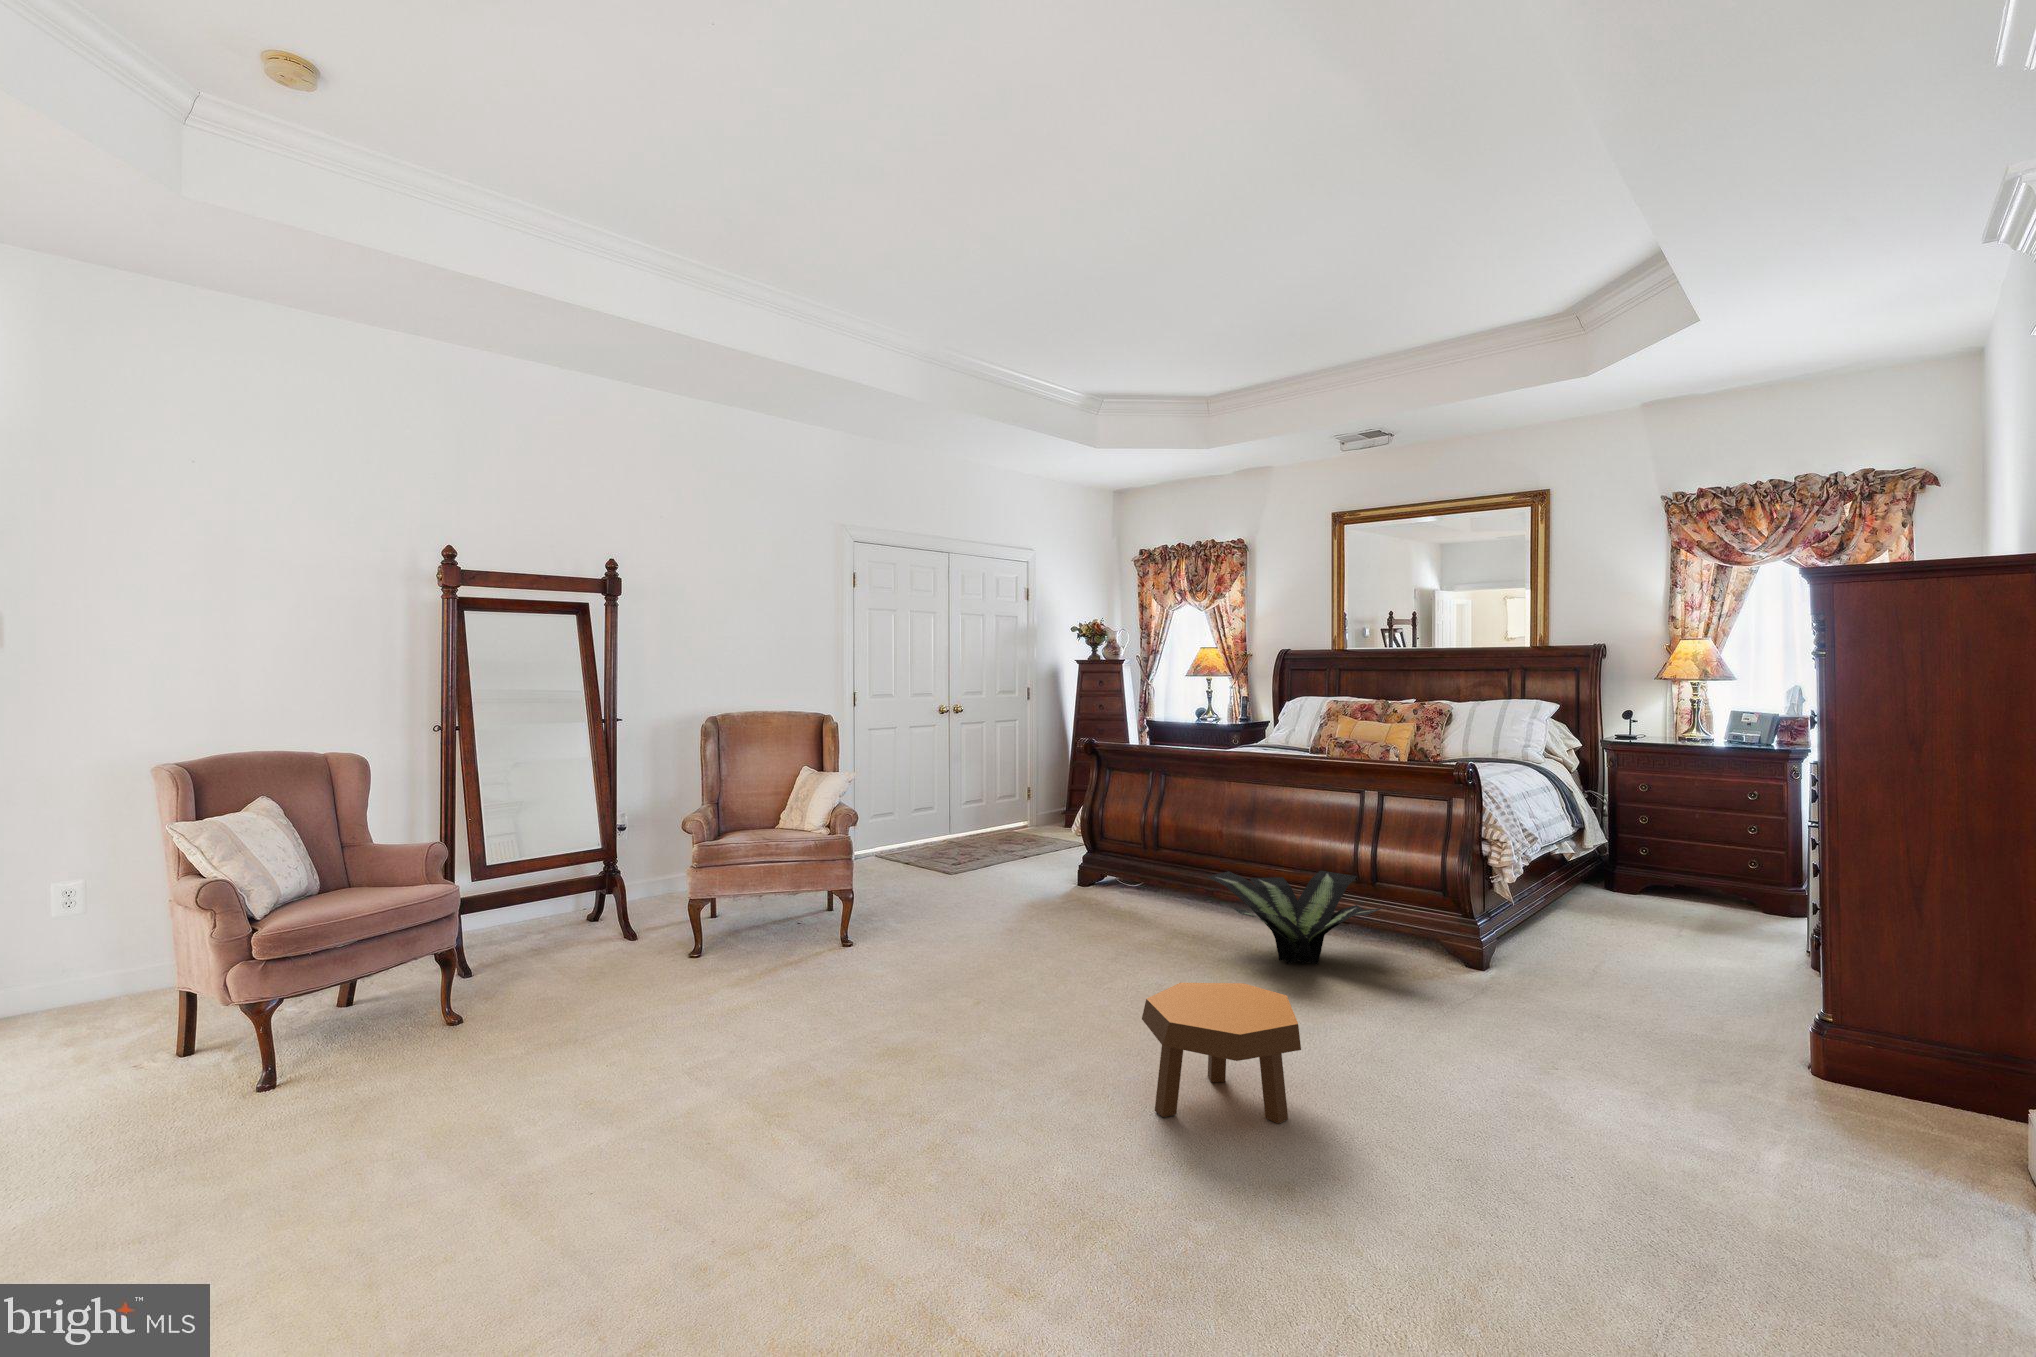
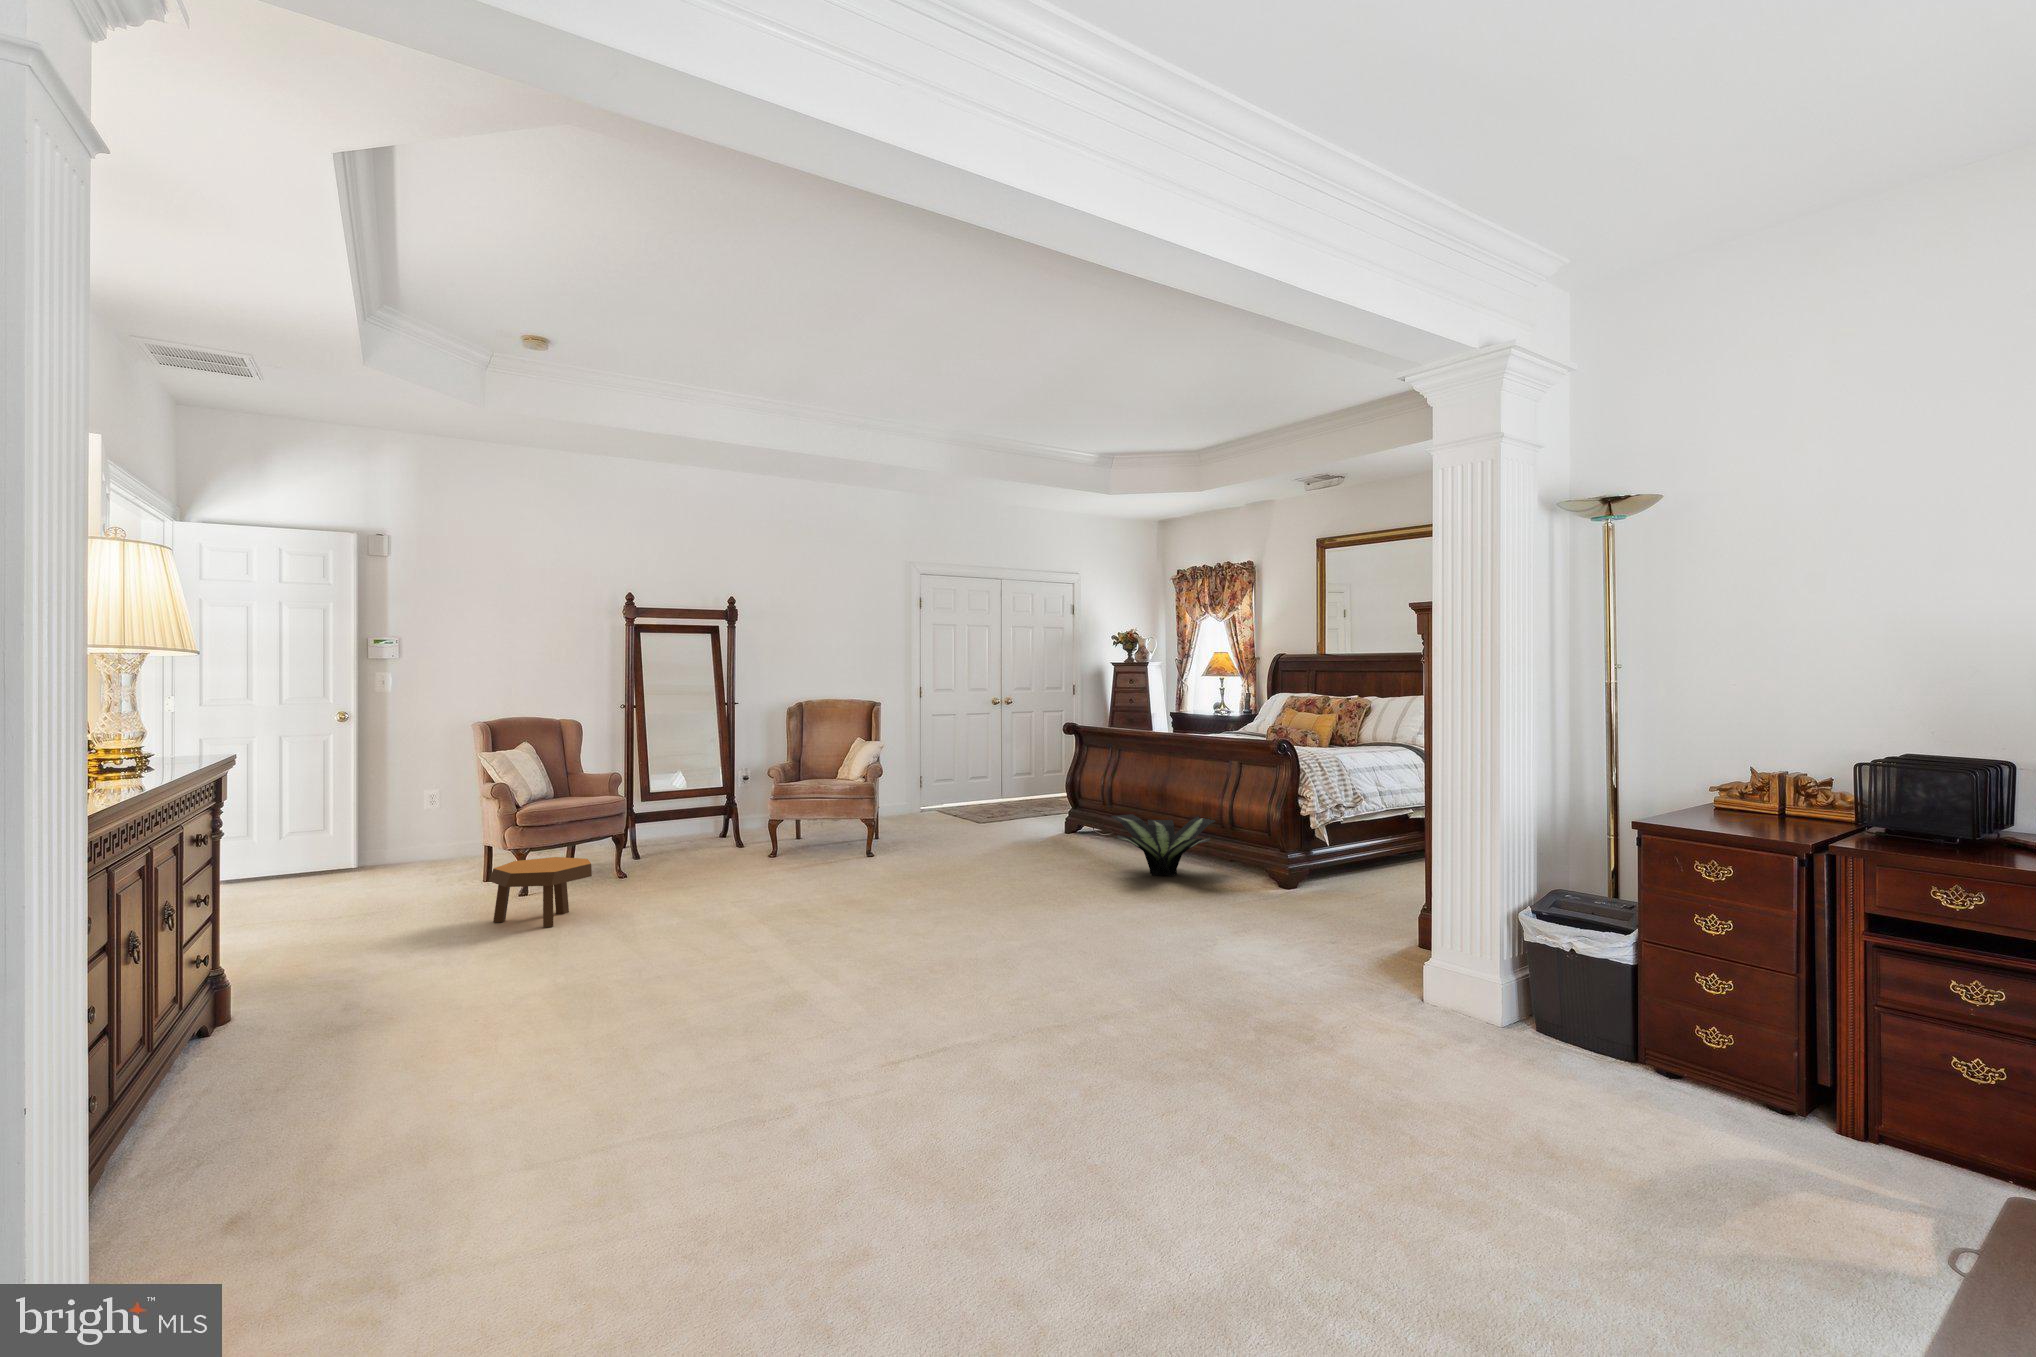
footstool: present [1142,983,1301,1124] -> present [489,857,592,927]

